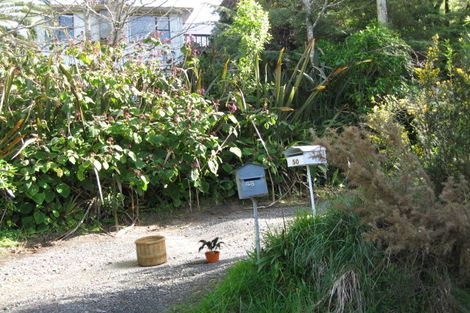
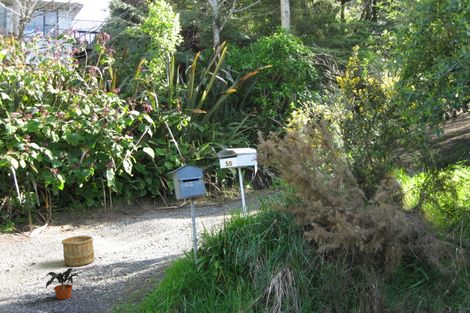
potted plant: present [198,237,225,263] -> present [46,268,79,299]

